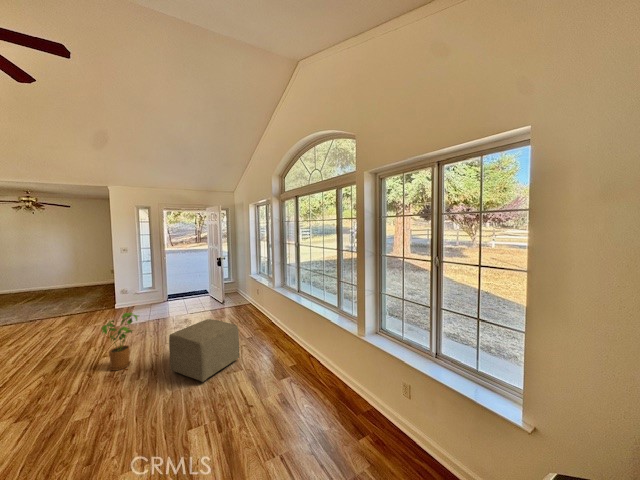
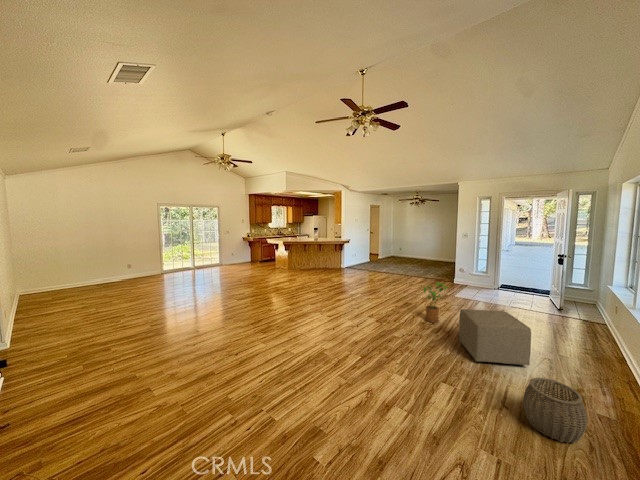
woven basket: none [262,356,300,405] -> present [523,378,588,443]

